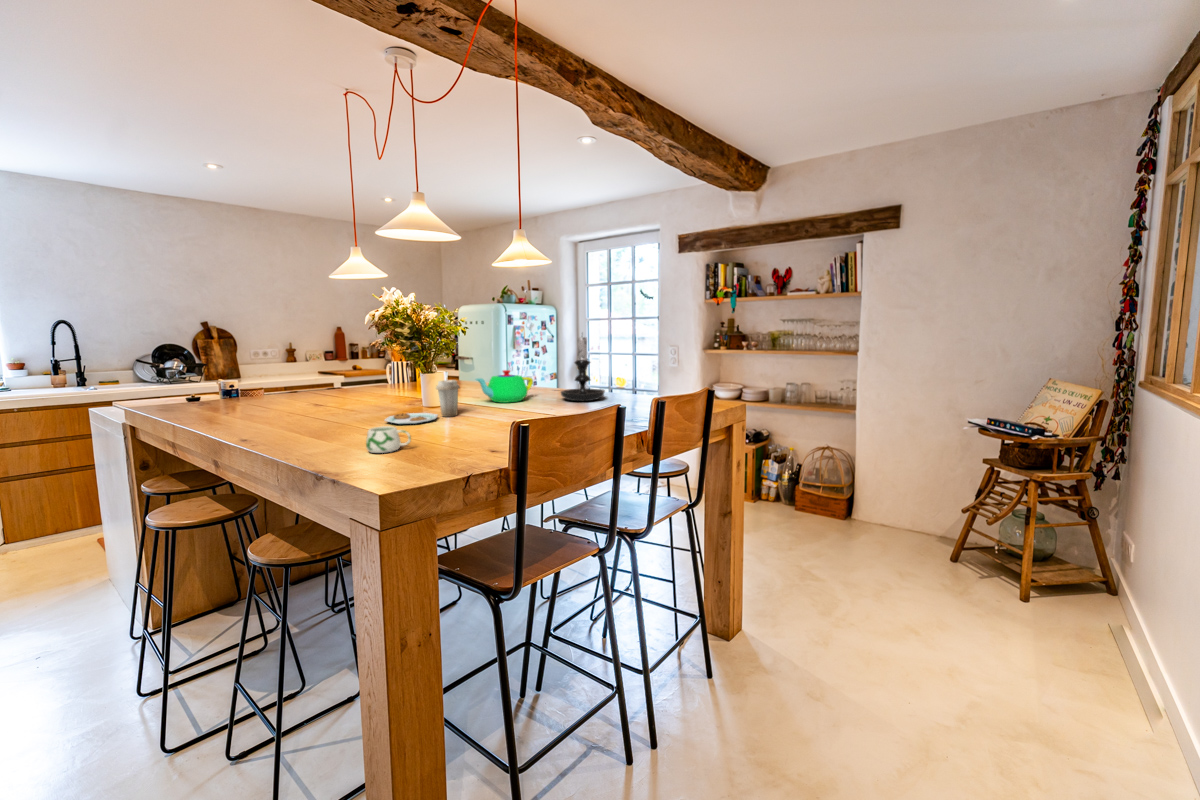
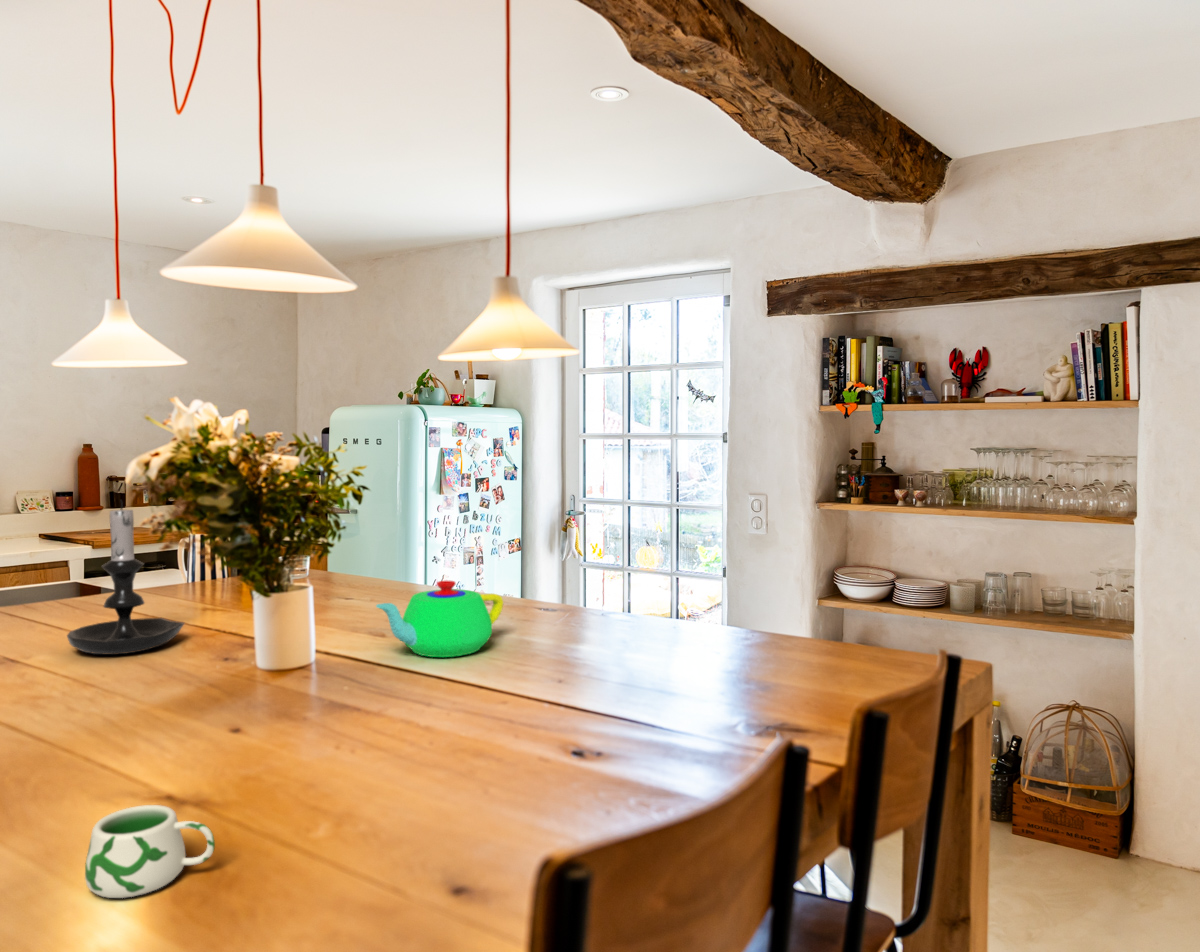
candle holder: present [561,337,605,401] -> present [67,500,184,654]
plate: present [385,380,460,424] -> none [153,622,345,746]

